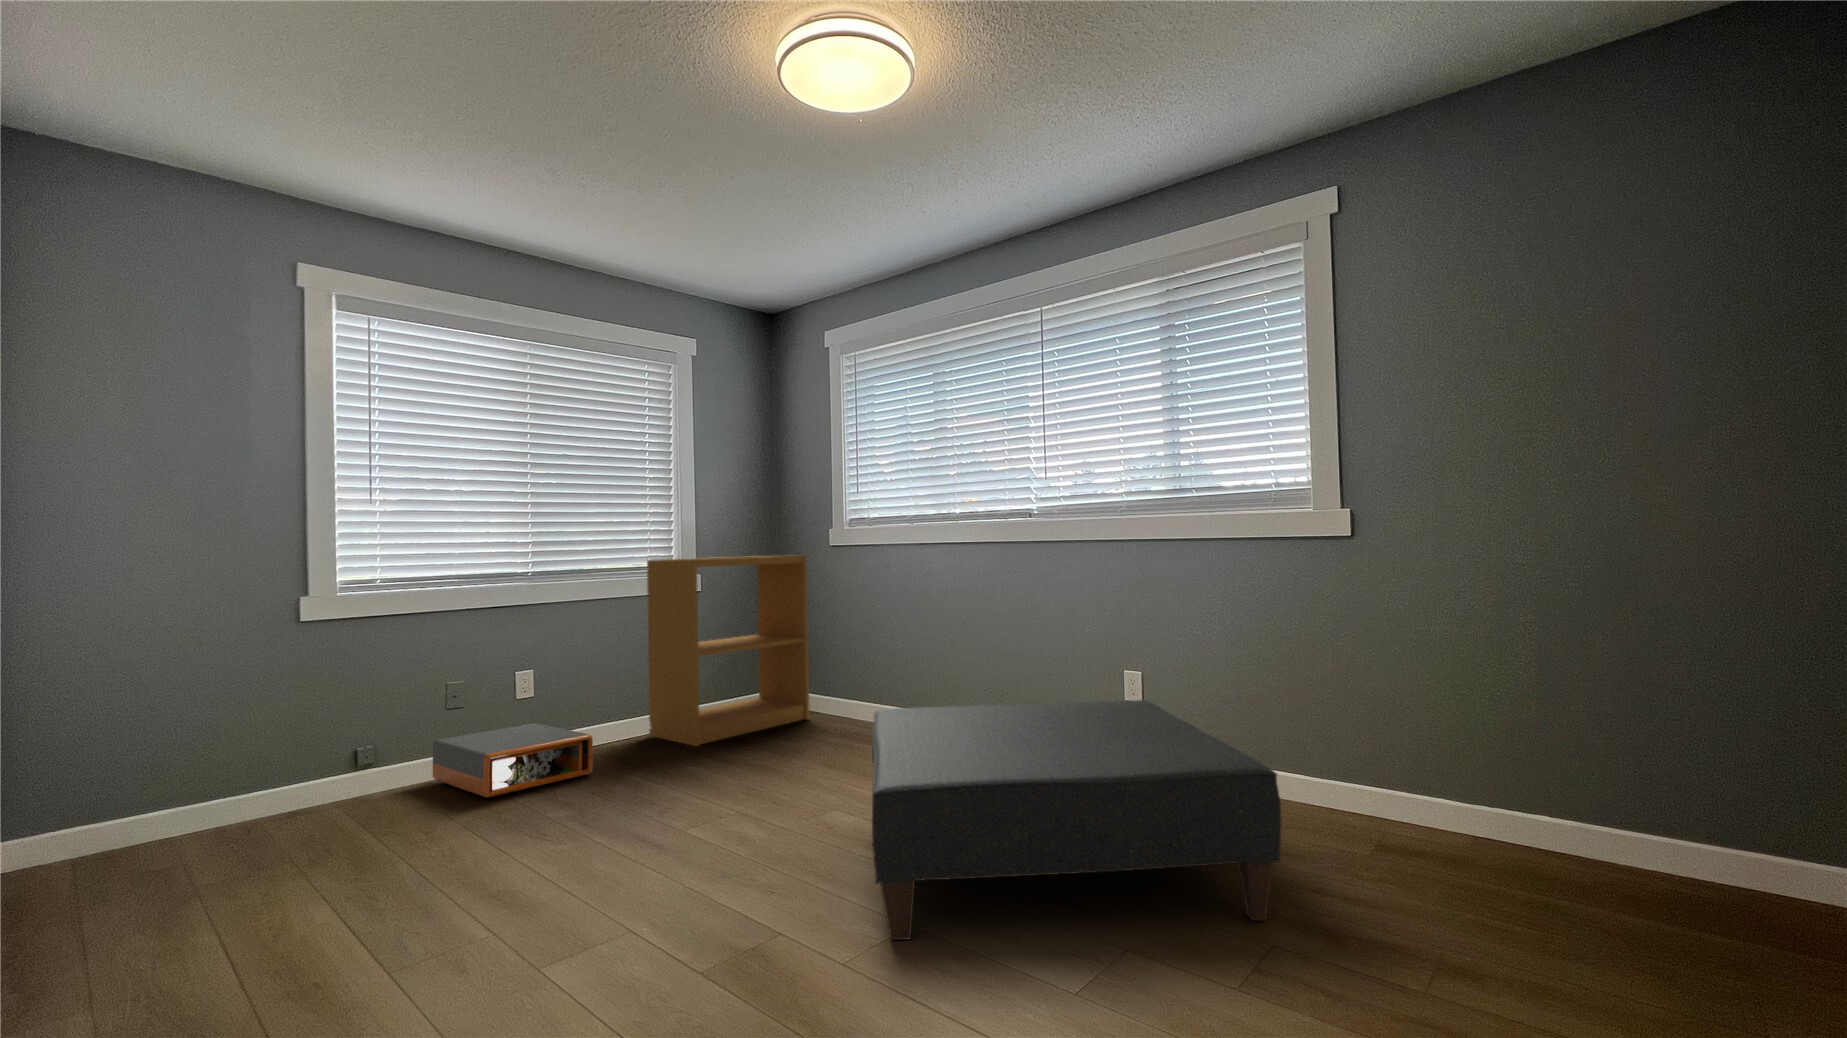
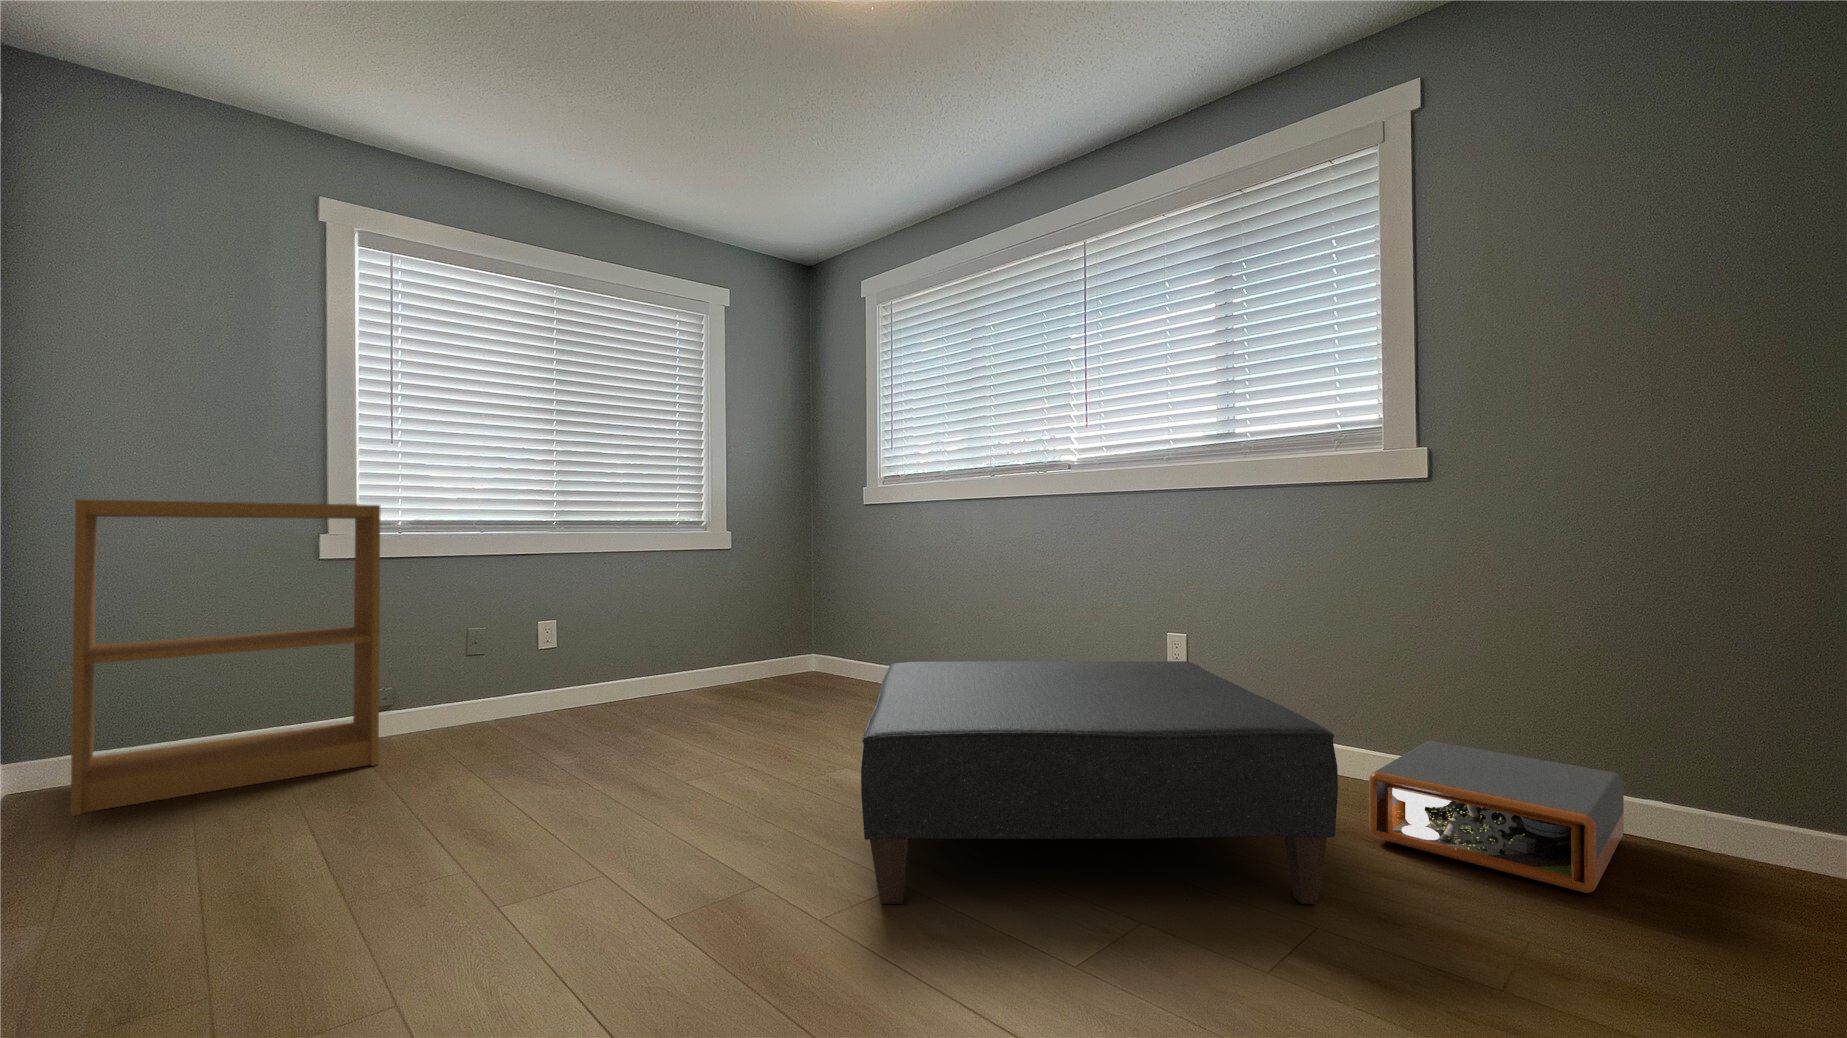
bookshelf: present [647,555,810,746] -> present [71,499,380,816]
storage box: present [433,723,593,797] -> present [1369,741,1624,893]

